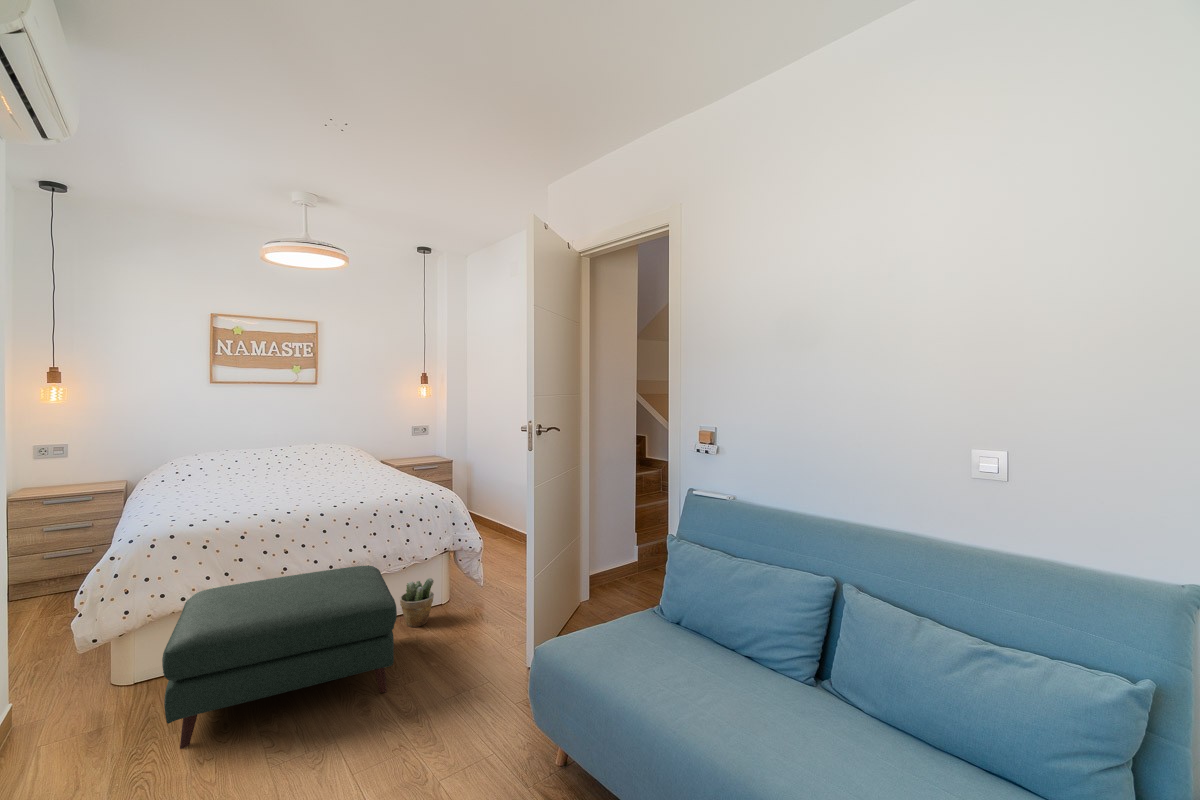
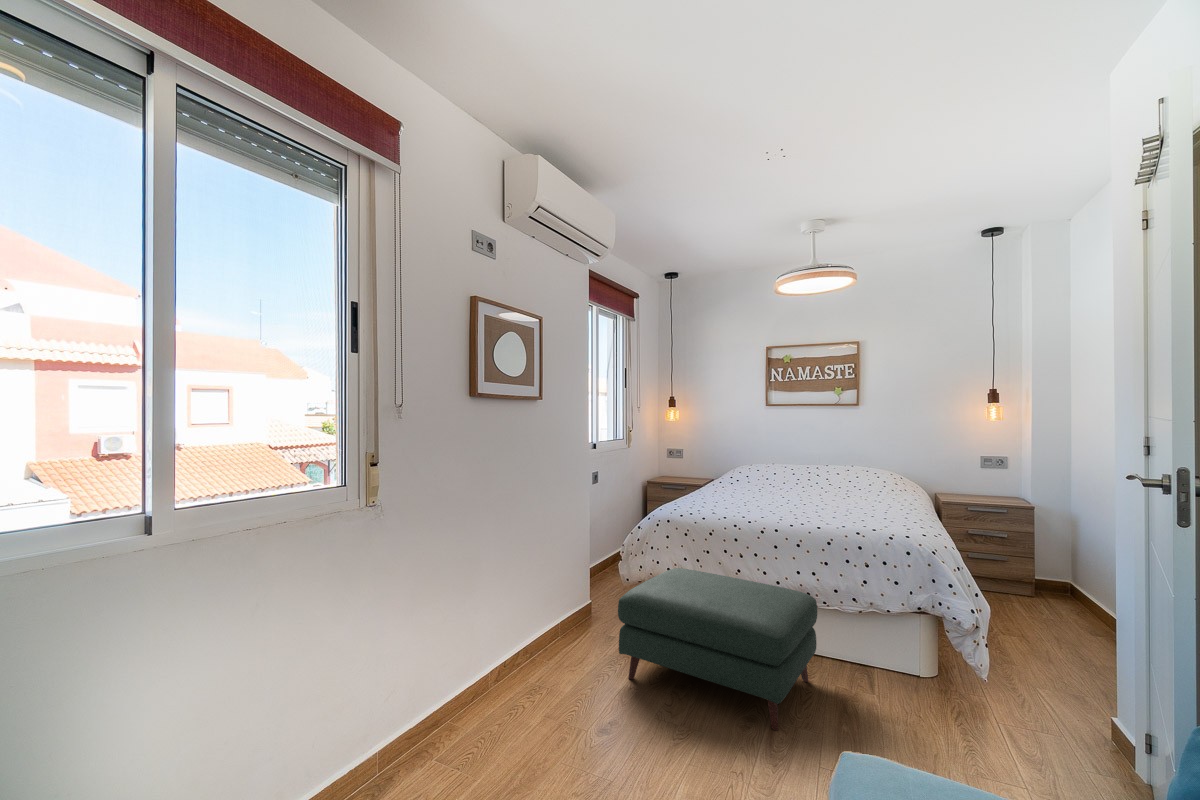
potted plant: present [400,578,434,627] -> none [852,632,895,692]

